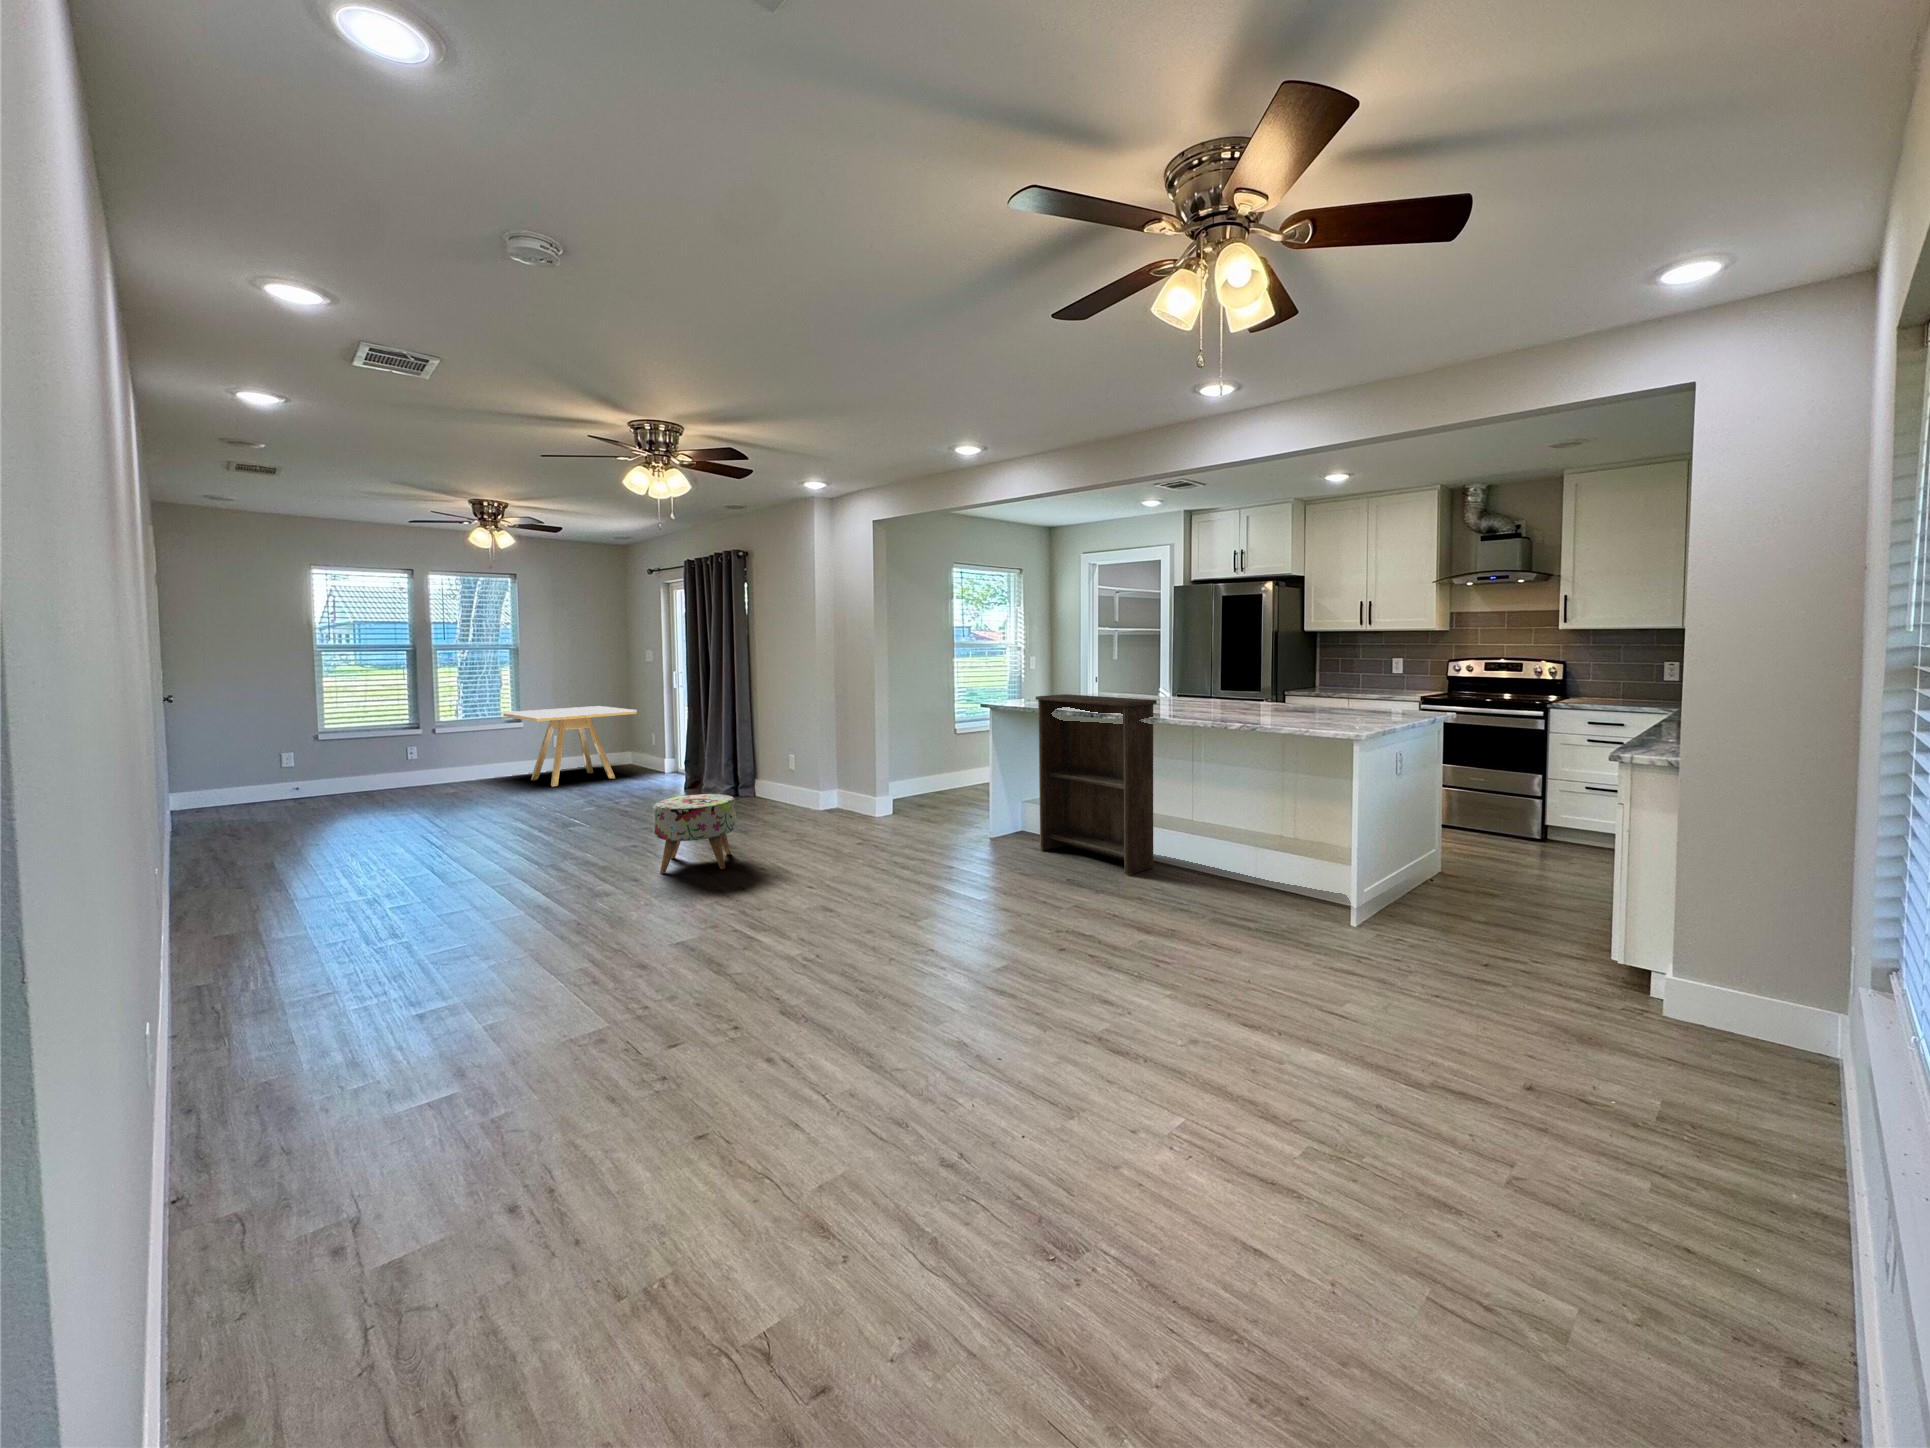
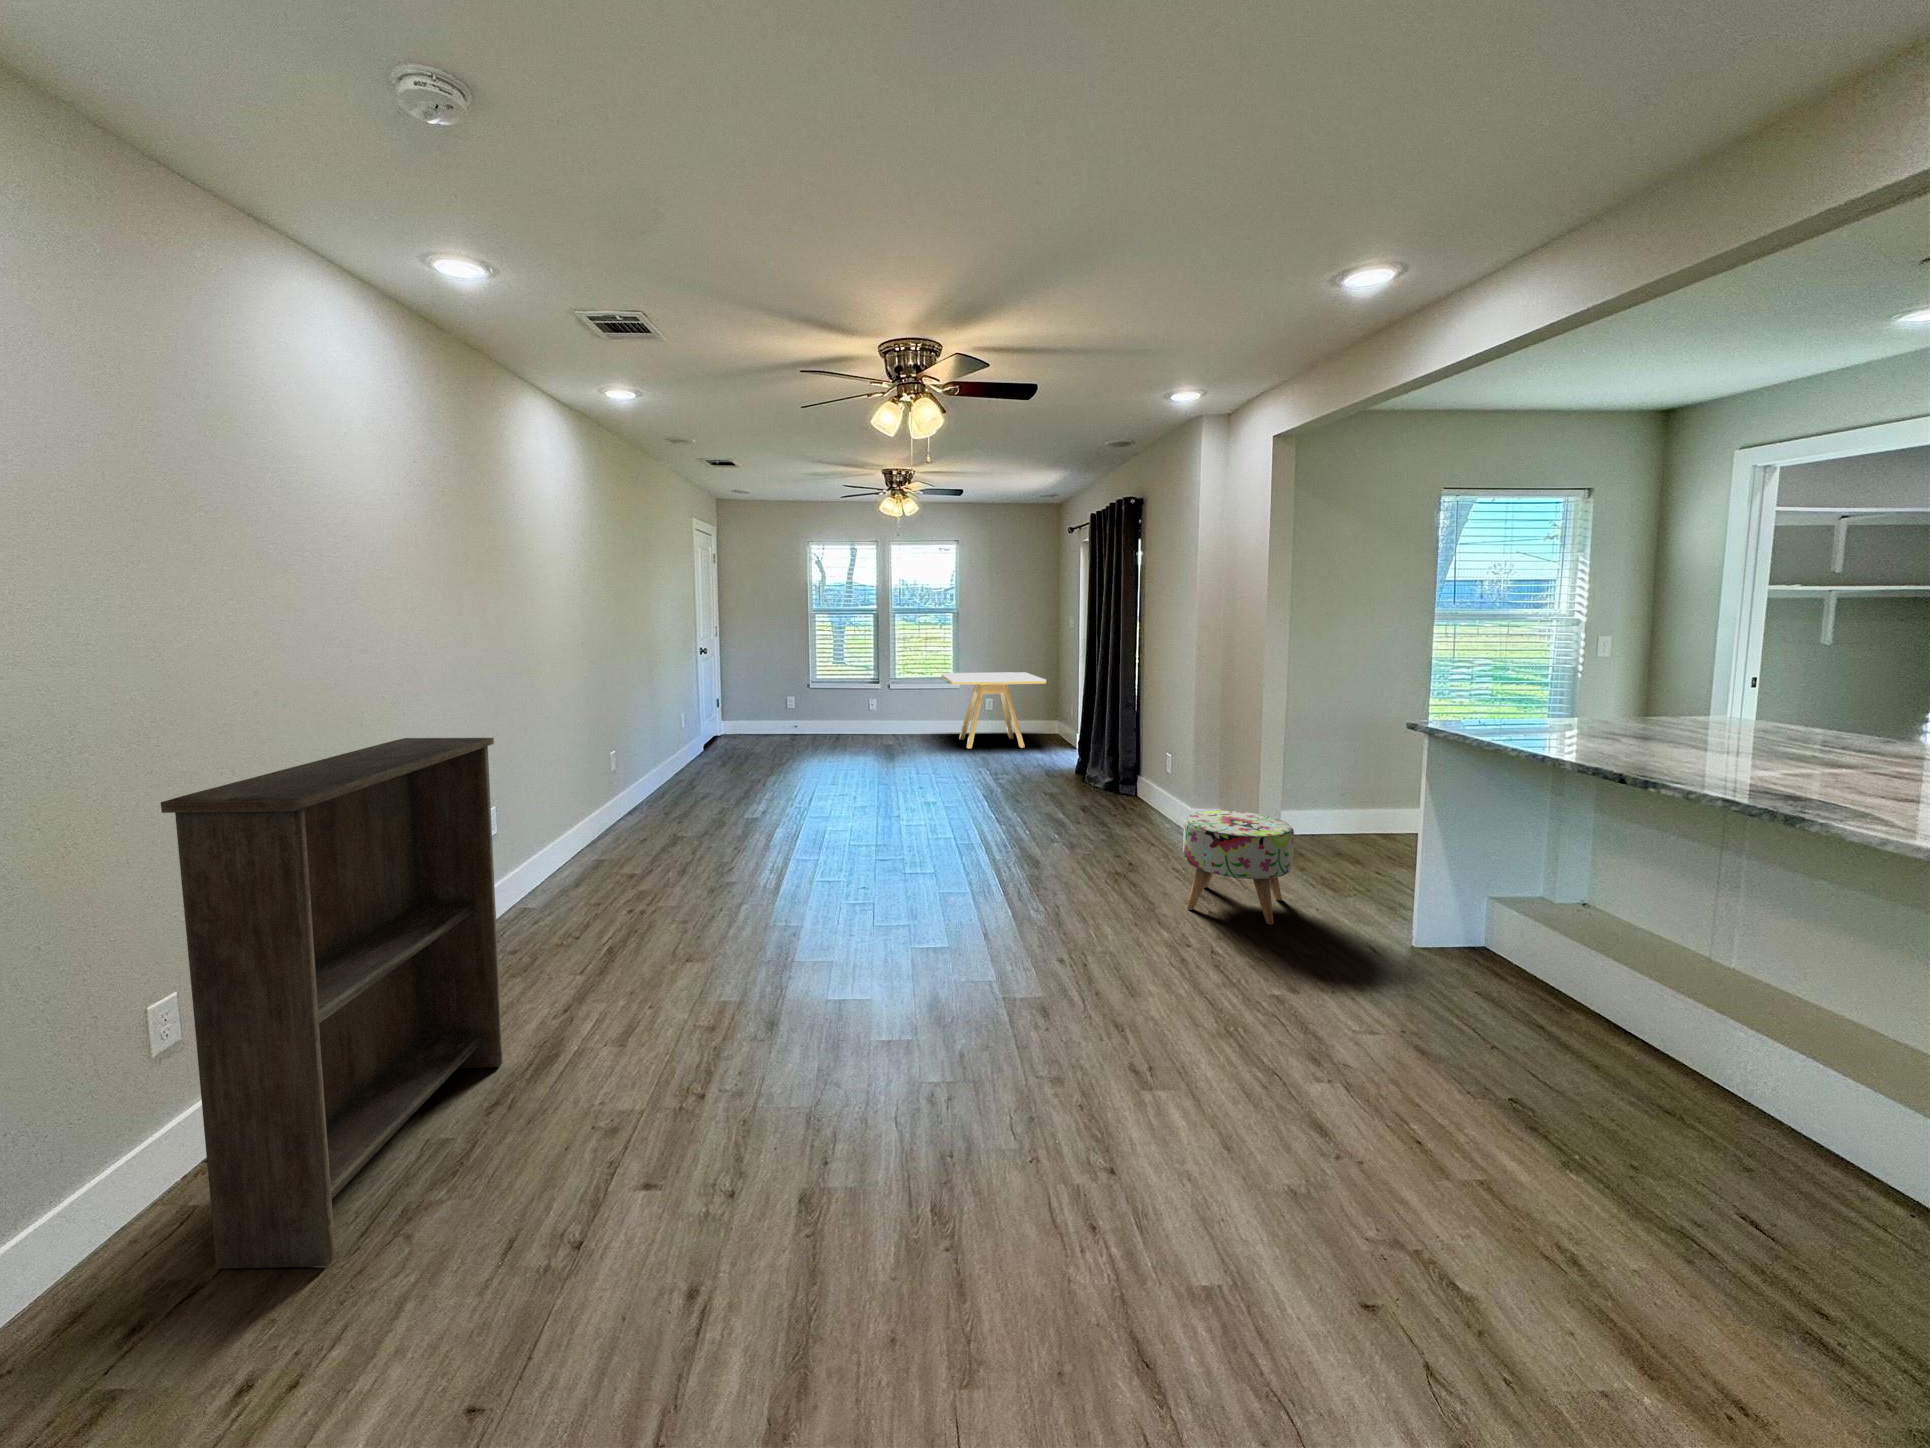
bookshelf: present [1036,694,1157,875] -> present [161,738,503,1269]
ottoman: present [653,794,736,874] -> present [1183,810,1294,925]

